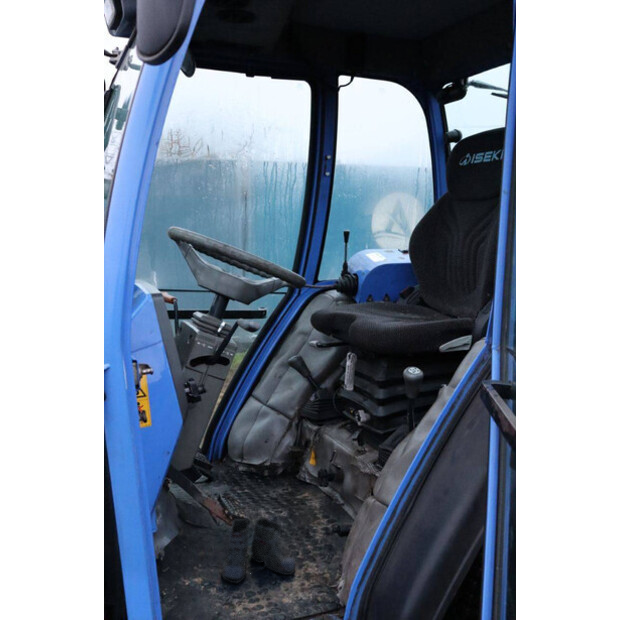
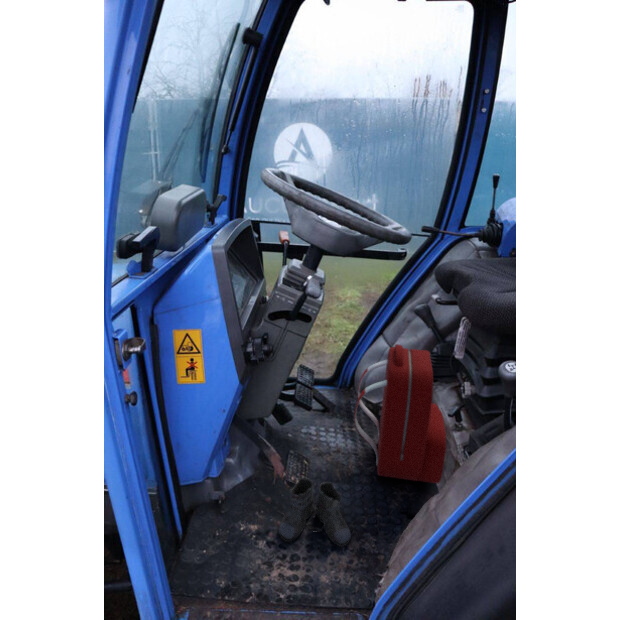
backpack: none [255,382,356,518] -> present [354,344,446,484]

